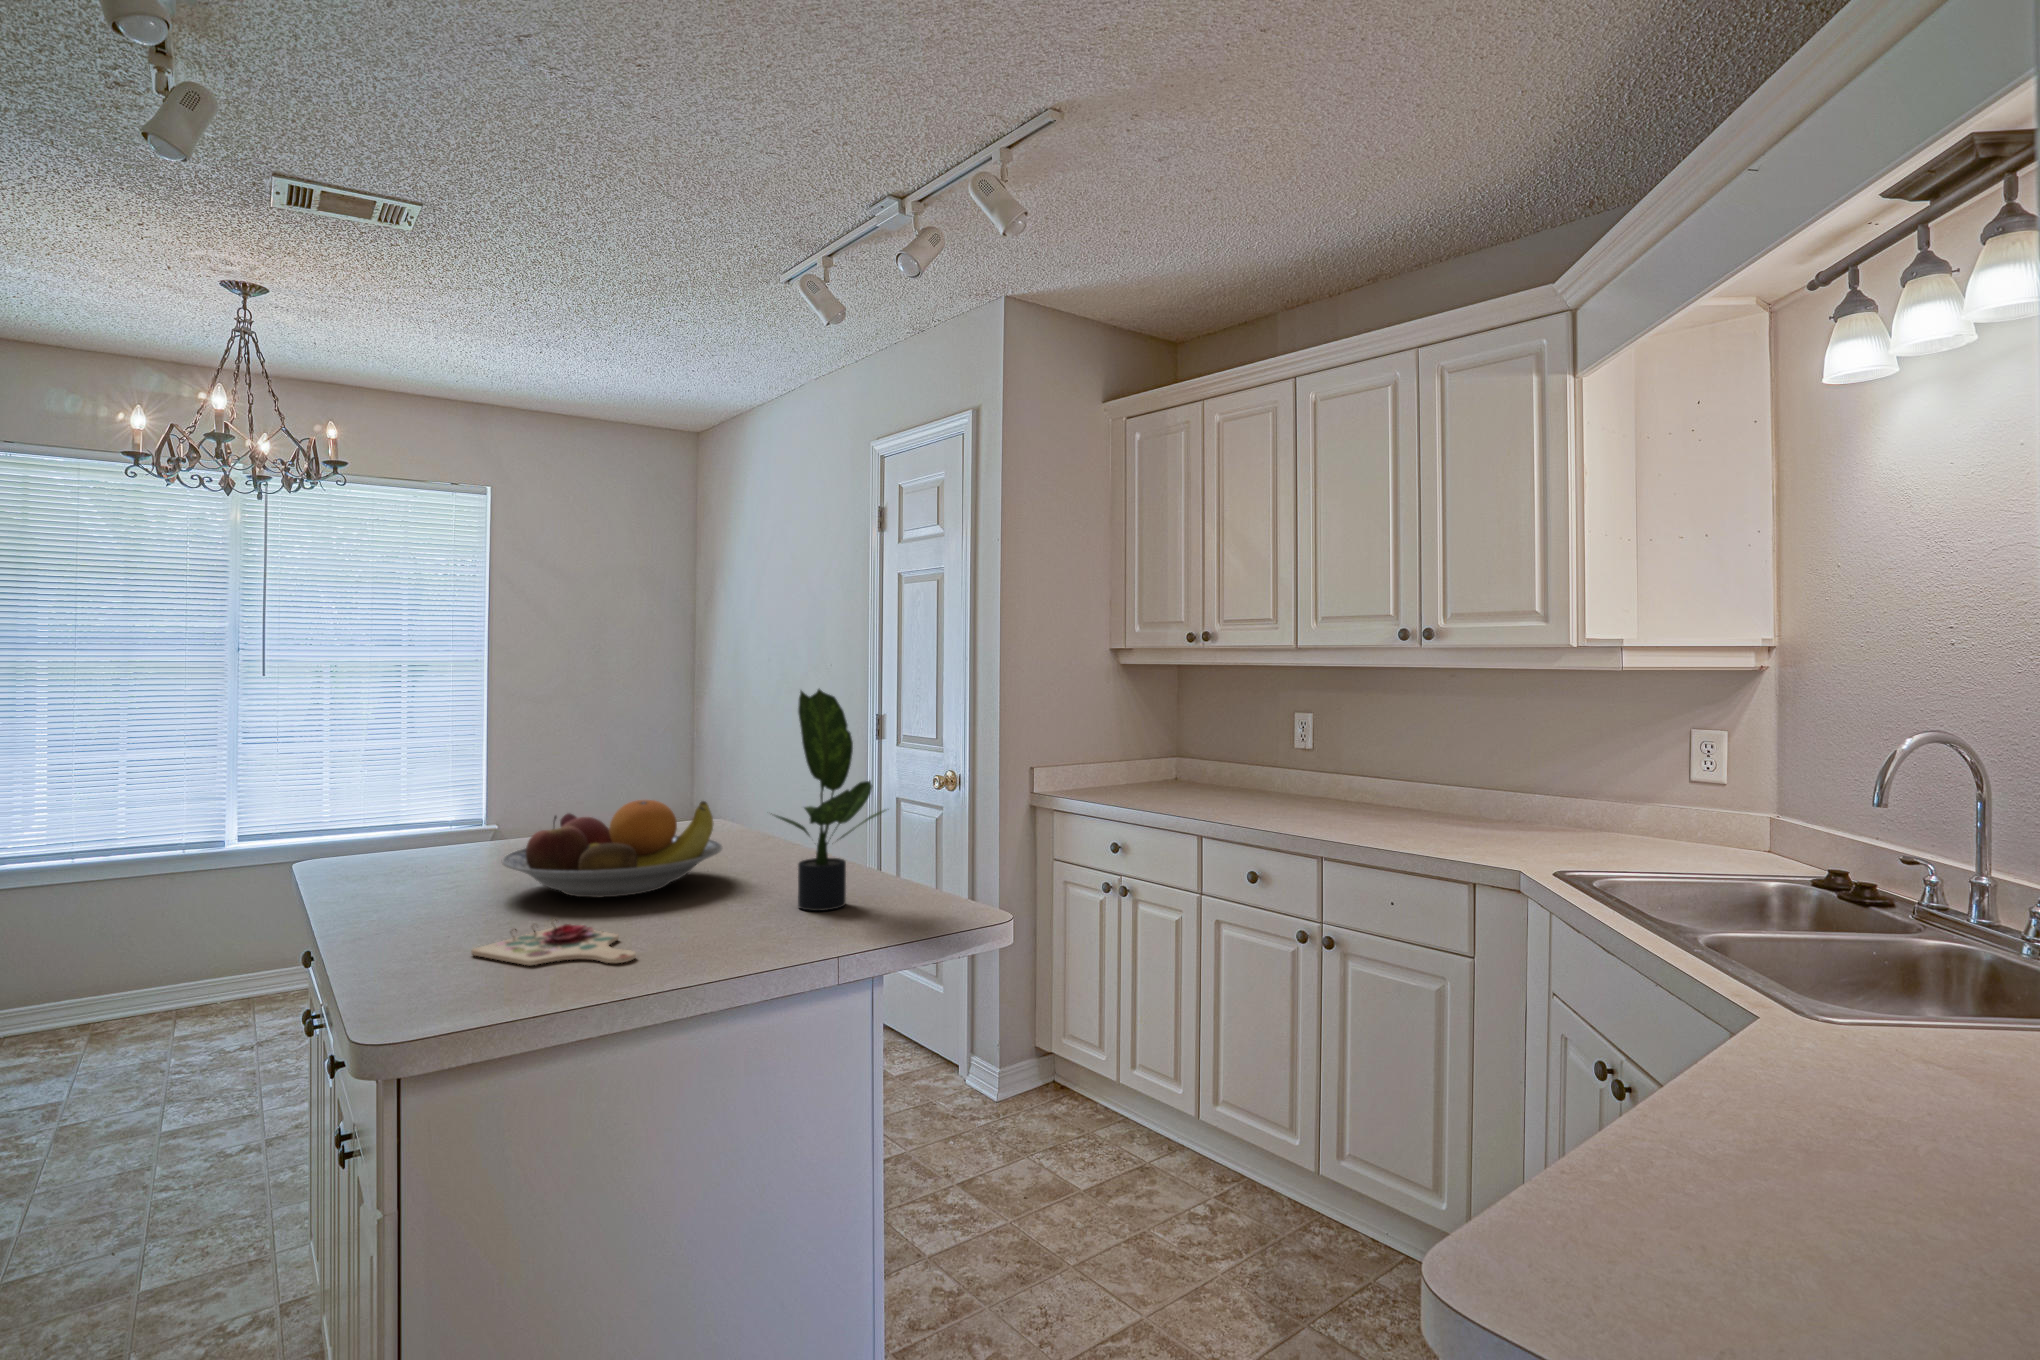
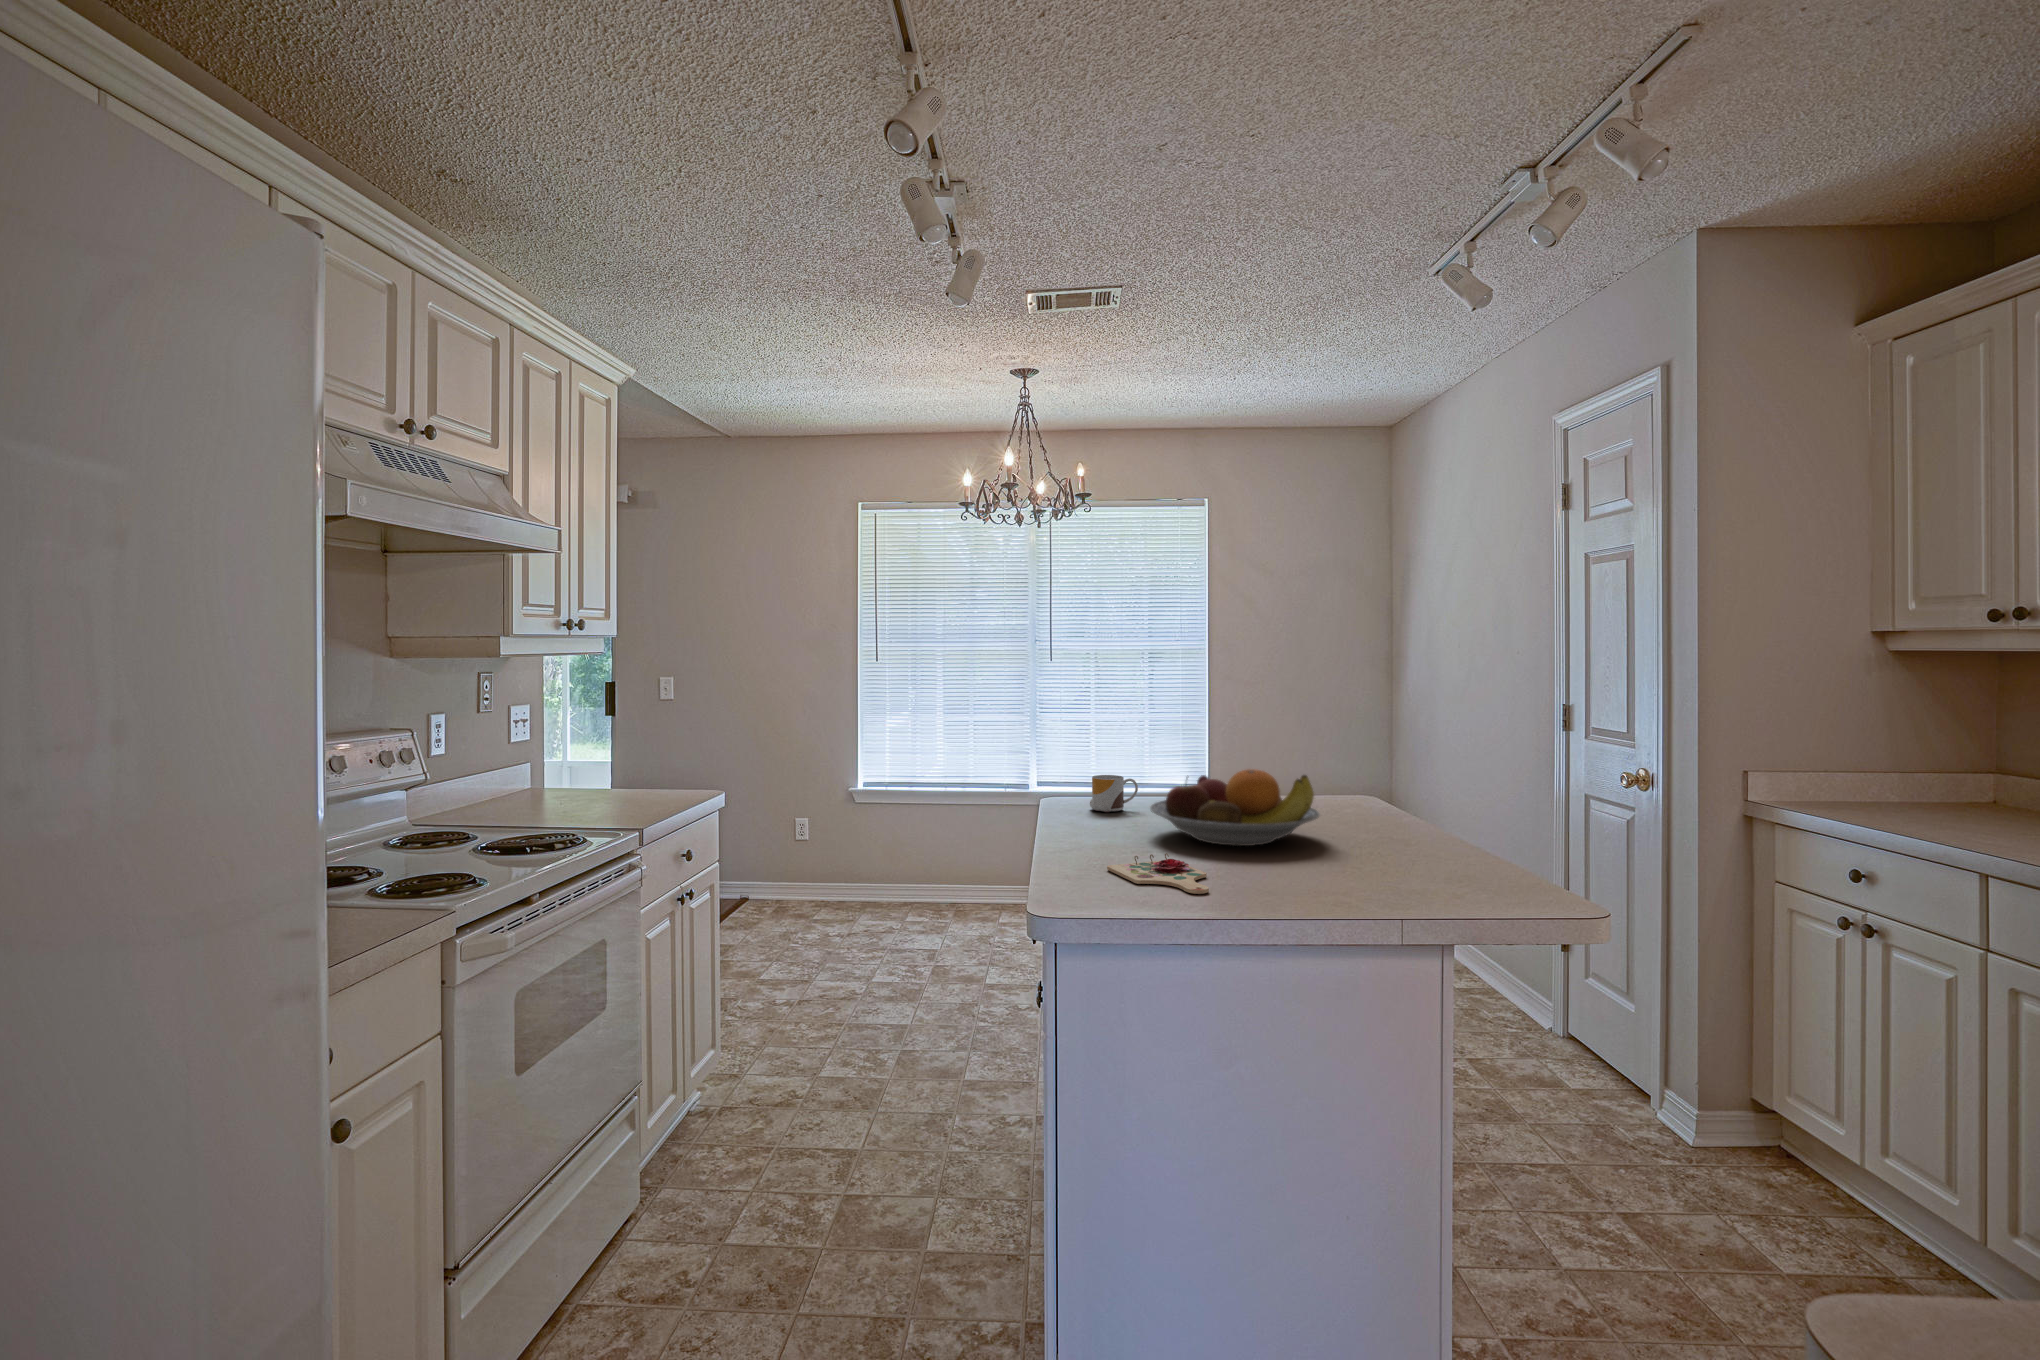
potted plant: present [771,689,885,911] -> none [1336,681,1455,884]
mug: none [382,826,459,878] -> present [1090,775,1138,812]

